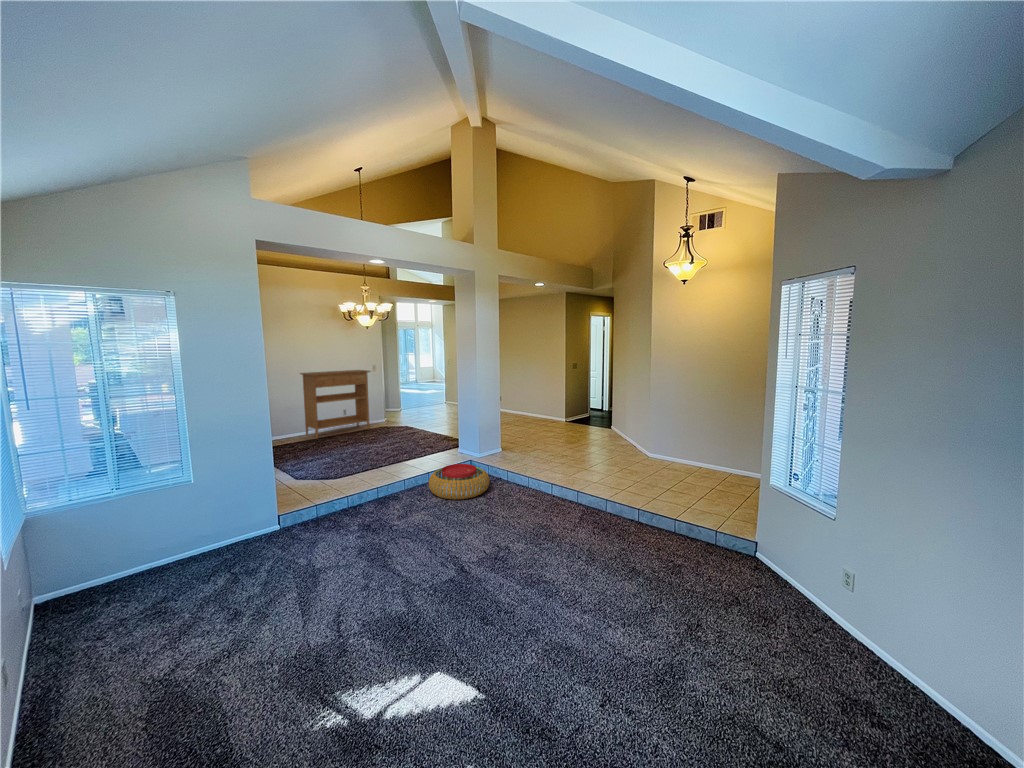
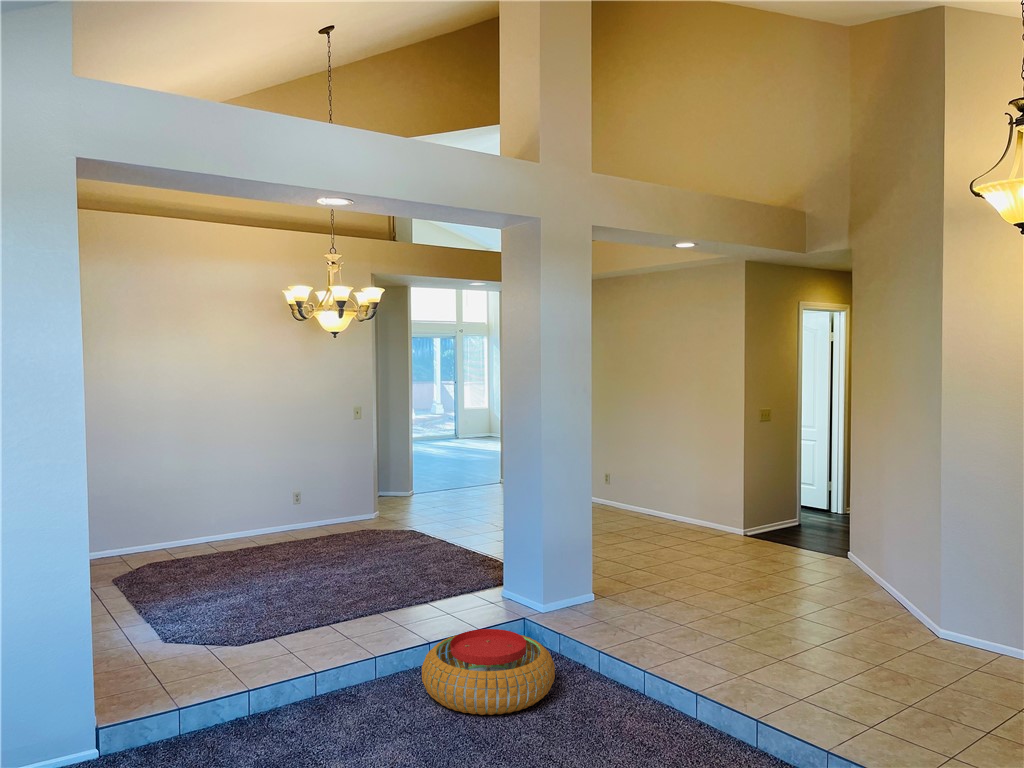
console table: present [300,370,370,439] -> none [217,415,350,548]

